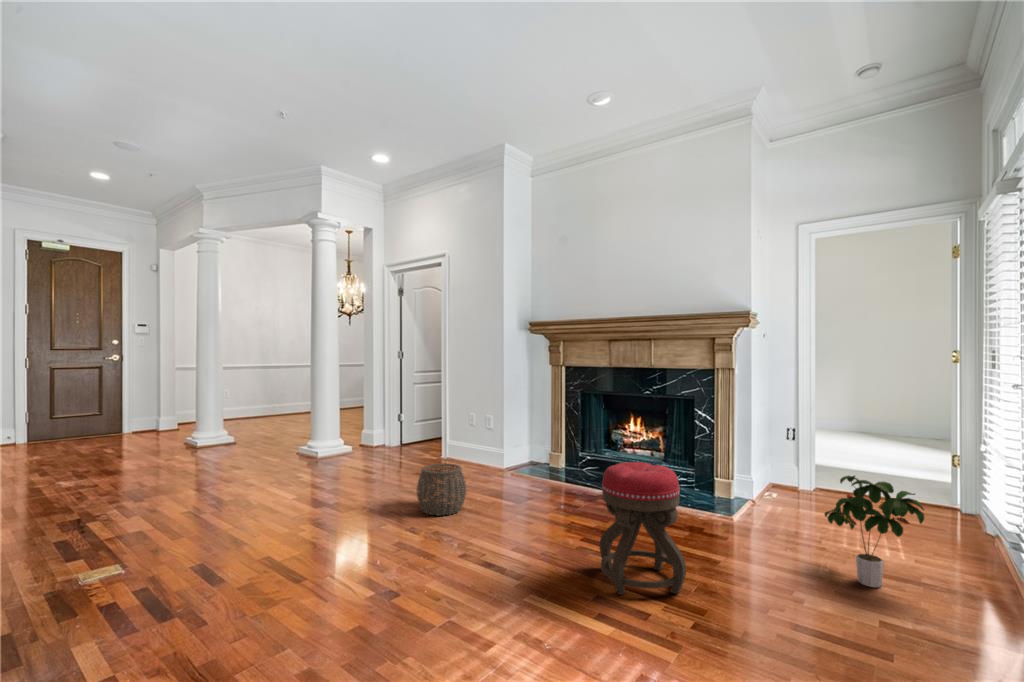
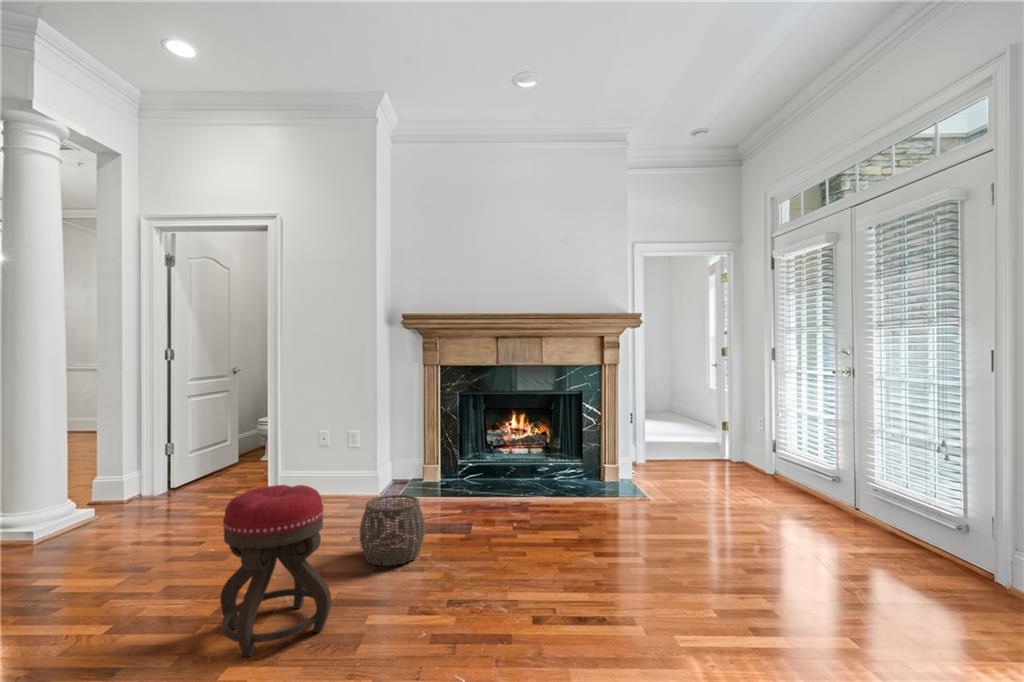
ottoman: present [600,462,686,595] -> present [220,485,331,657]
potted plant: present [825,476,924,587] -> none [757,440,840,523]

